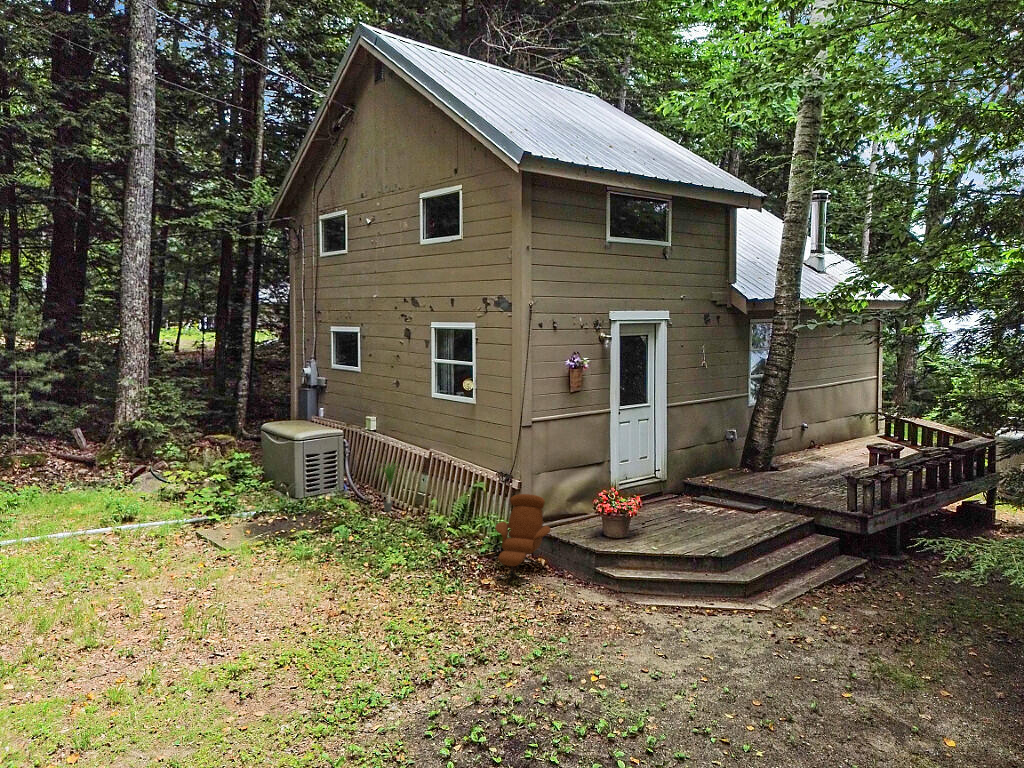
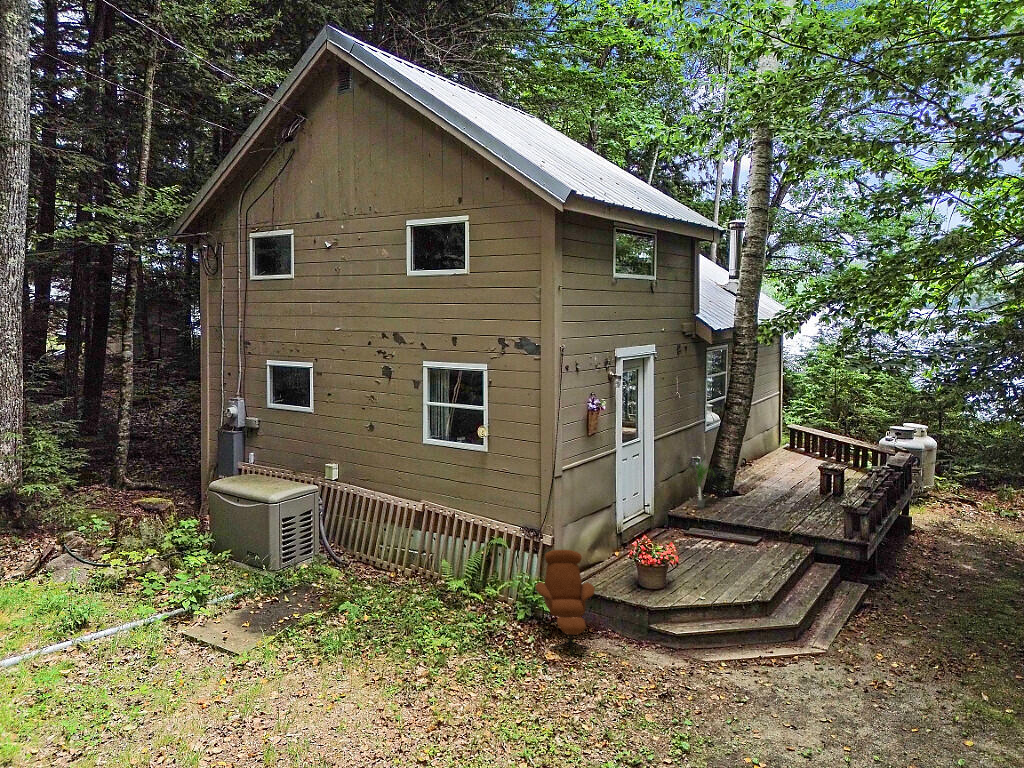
potted plant: present [383,462,397,511] -> present [695,464,707,508]

